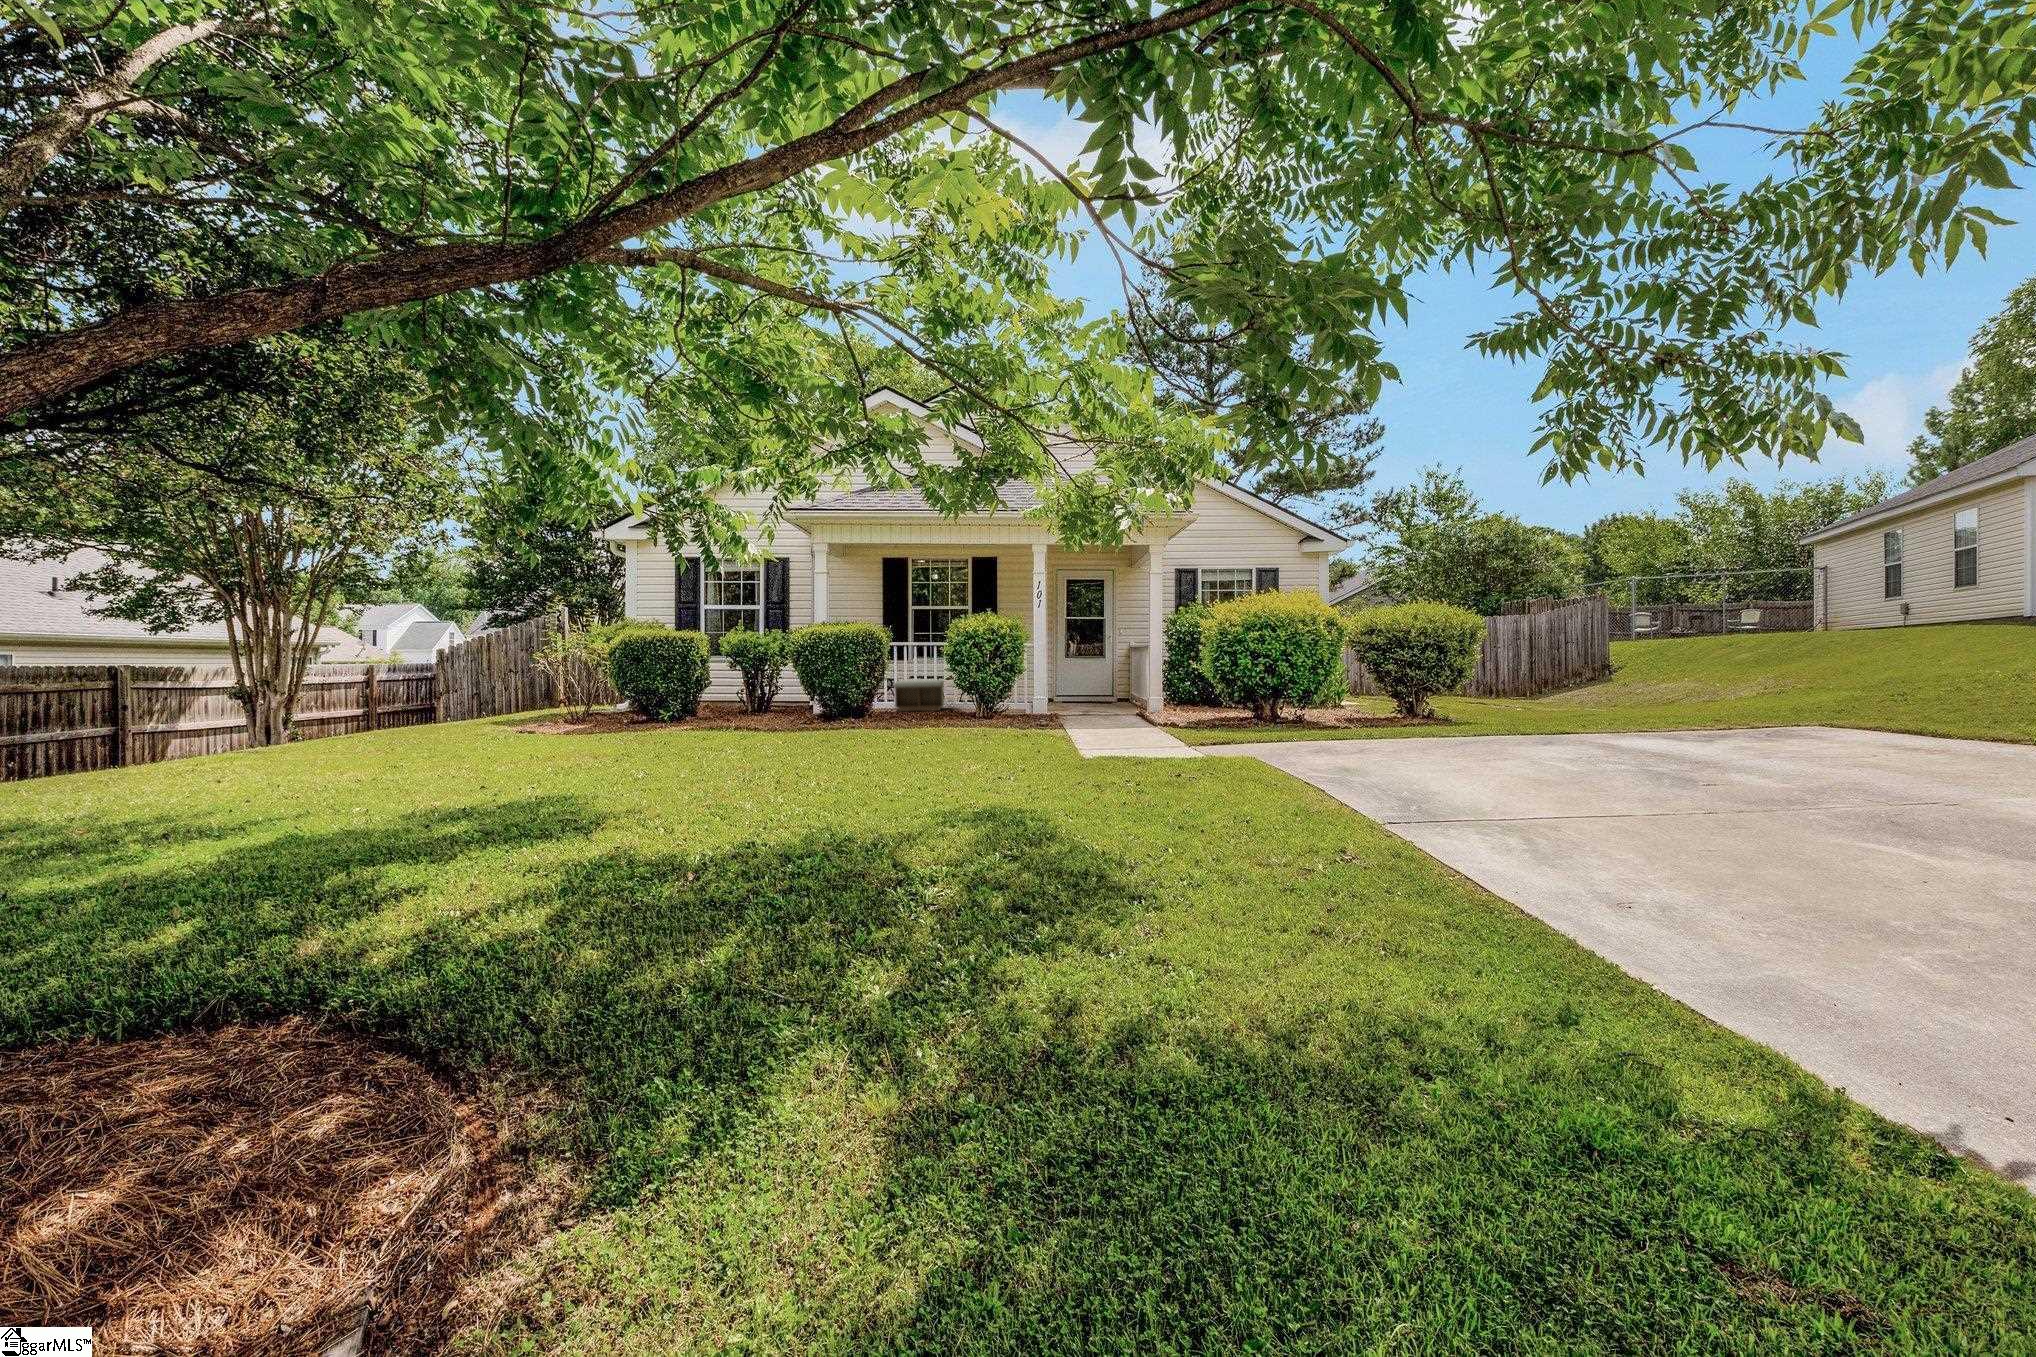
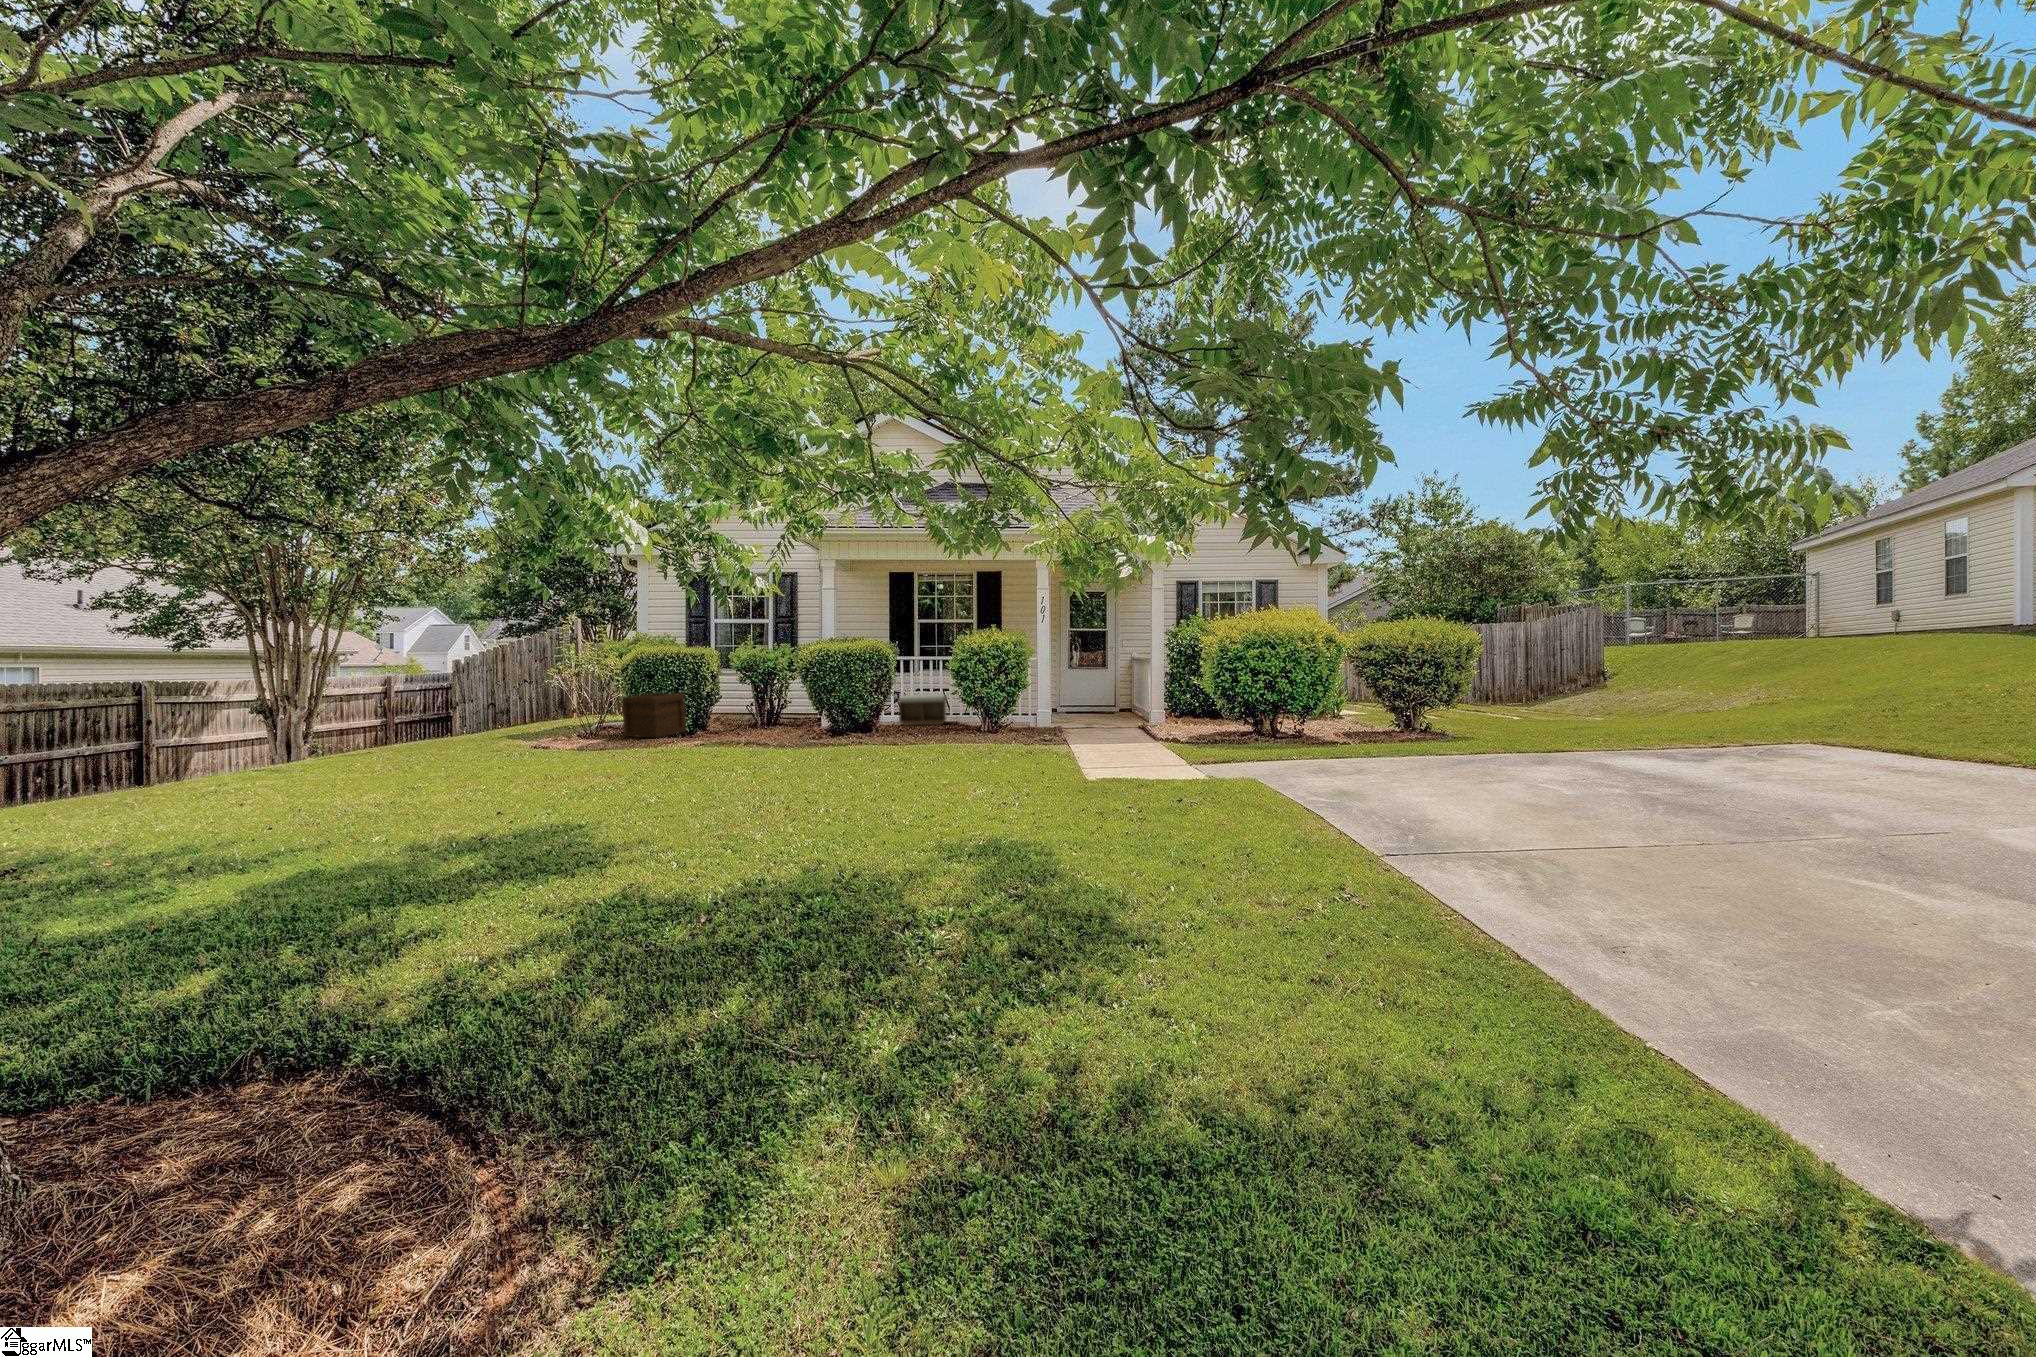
wooden crate: none [609,678,675,724] -> present [622,693,686,738]

